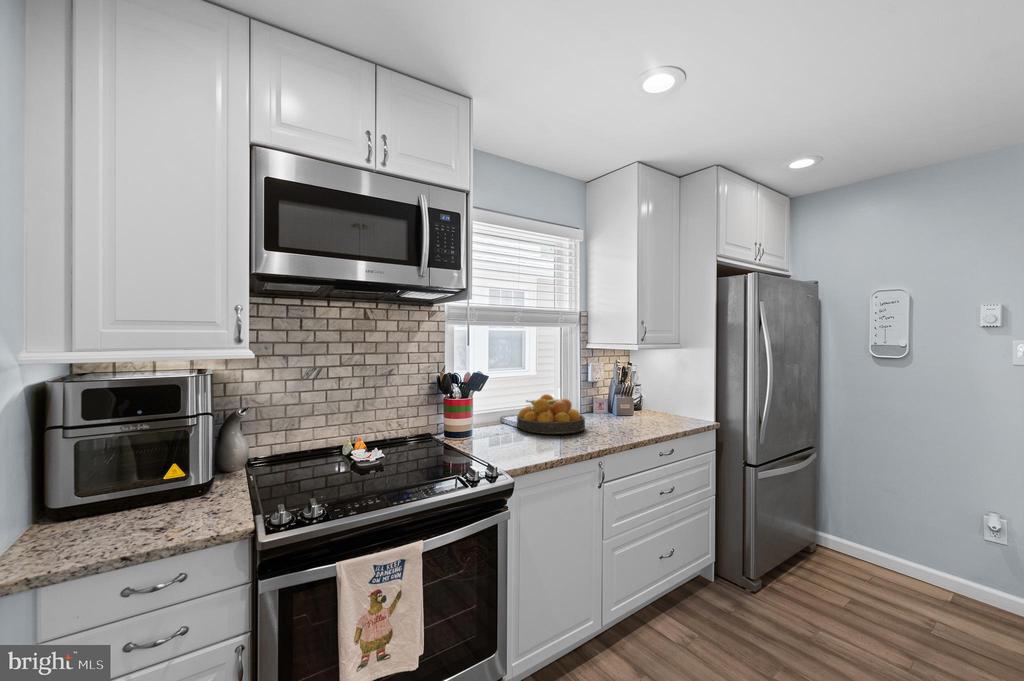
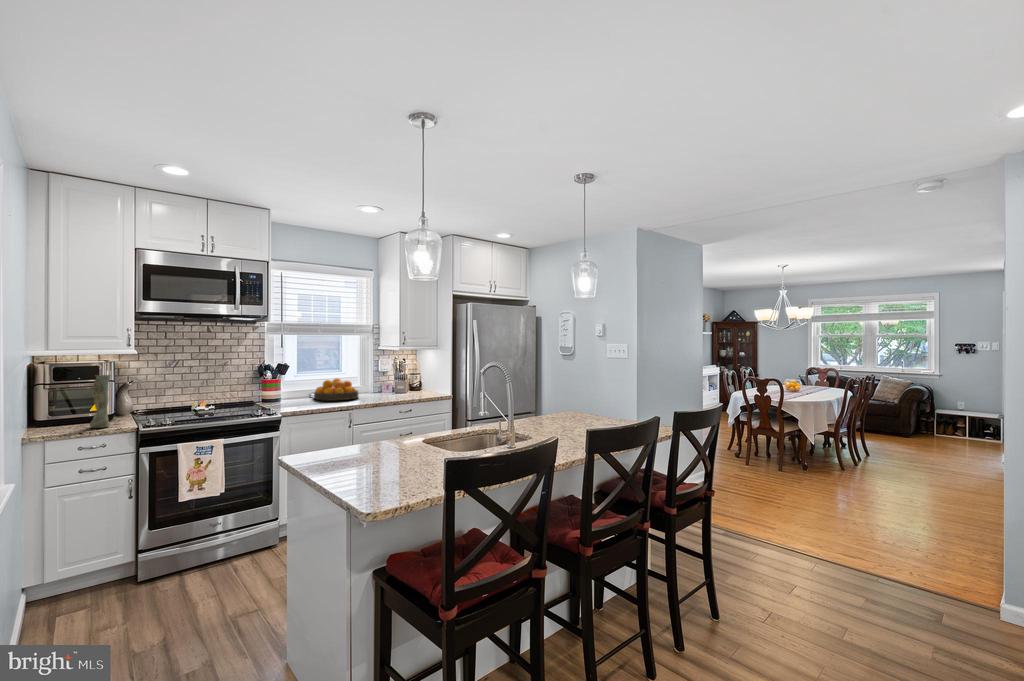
vase: none [158,404,203,525] -> present [90,375,111,428]

